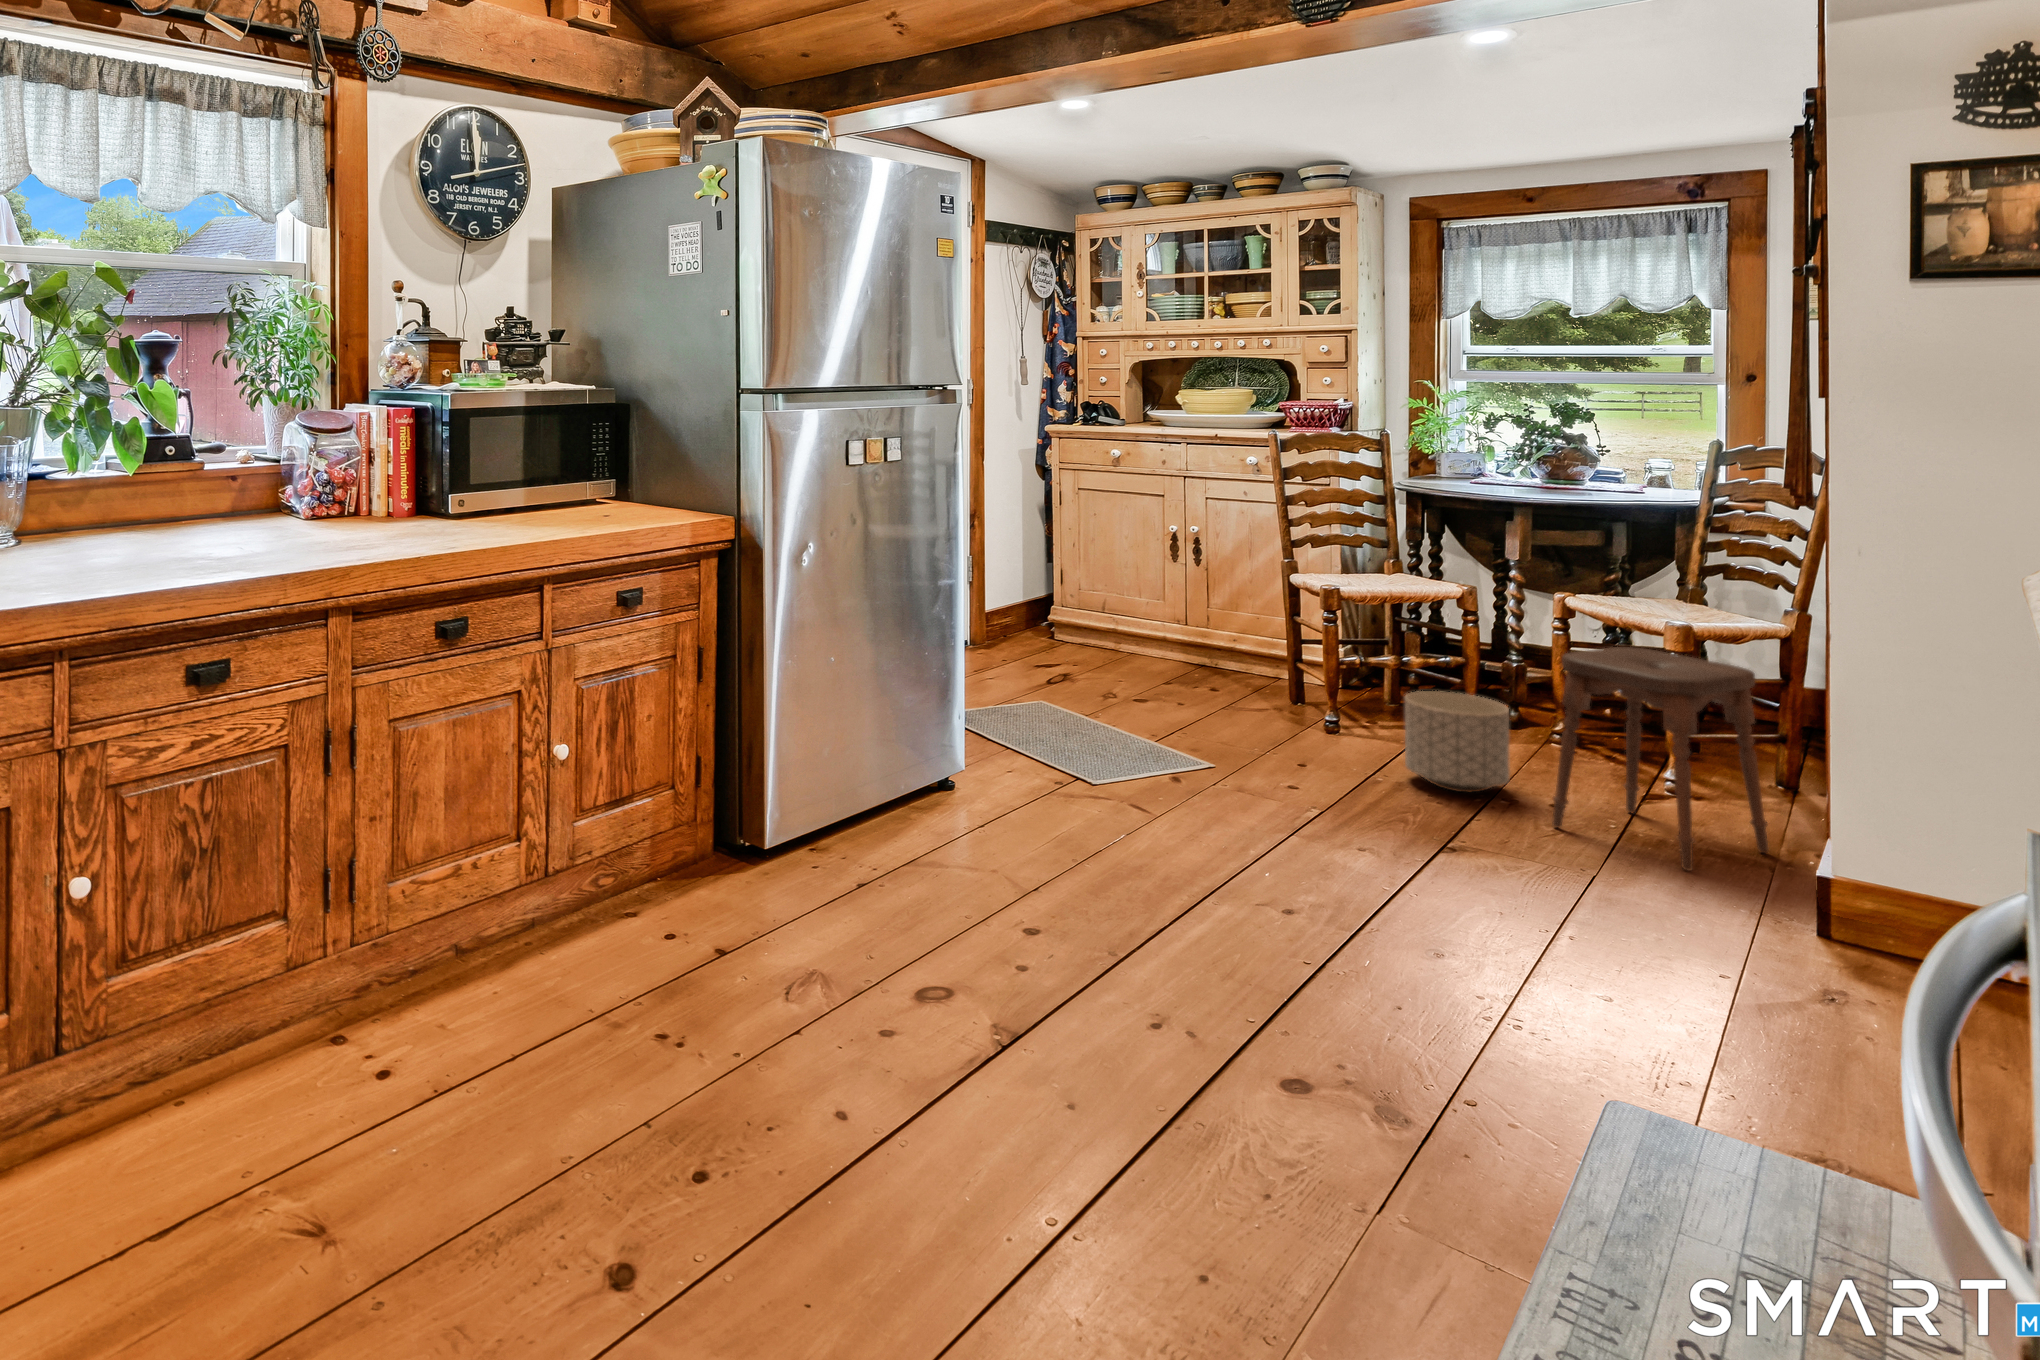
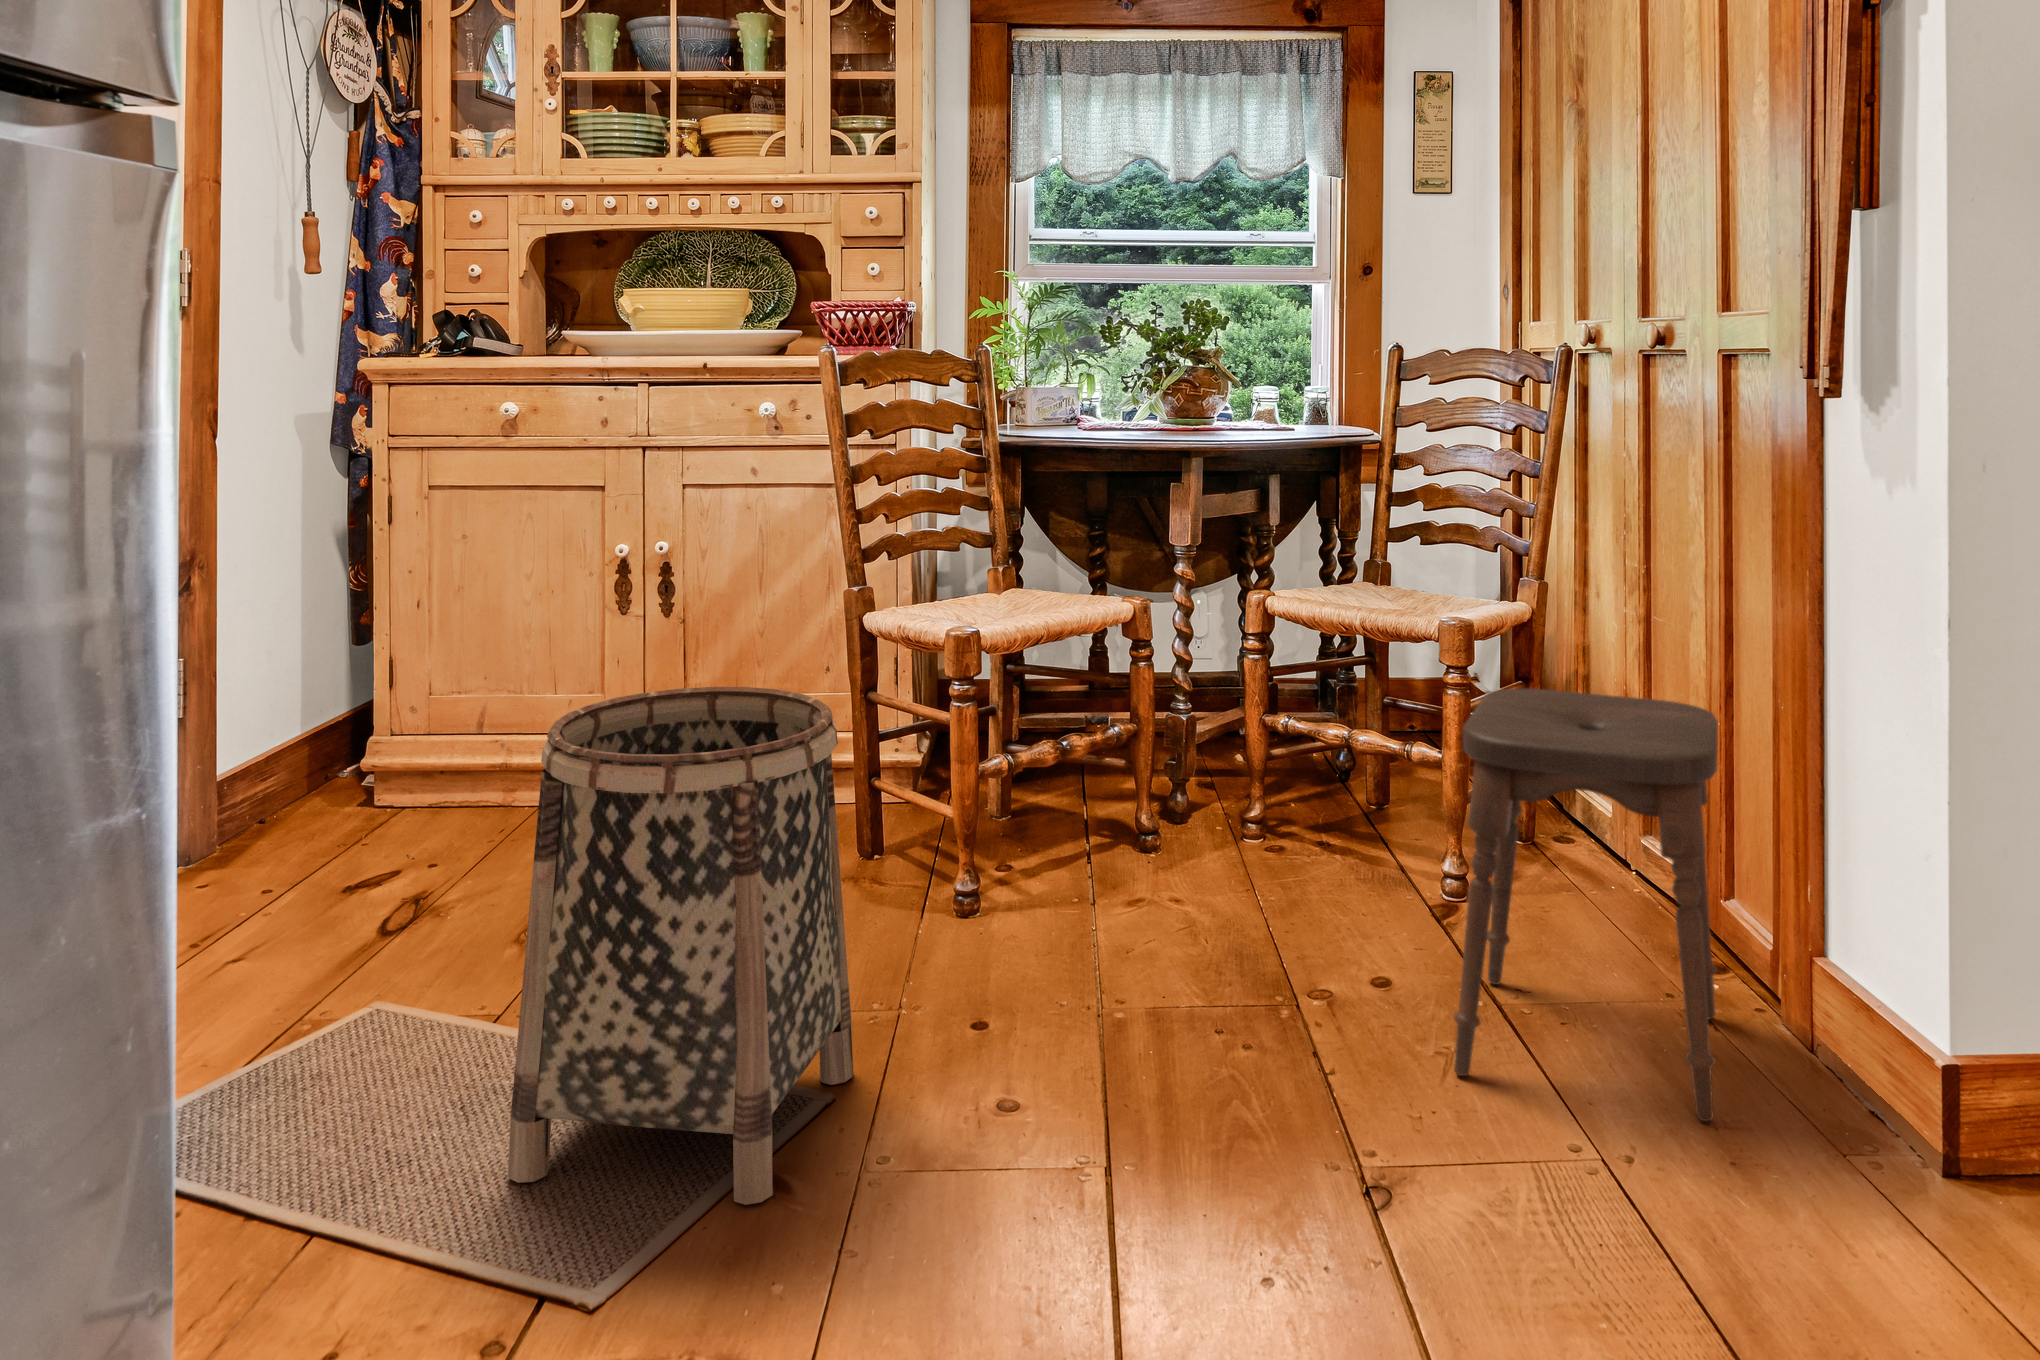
basket: none [1089,582,1238,775] -> present [508,687,854,1205]
planter: present [1405,691,1510,792] -> none [1159,818,1334,1028]

